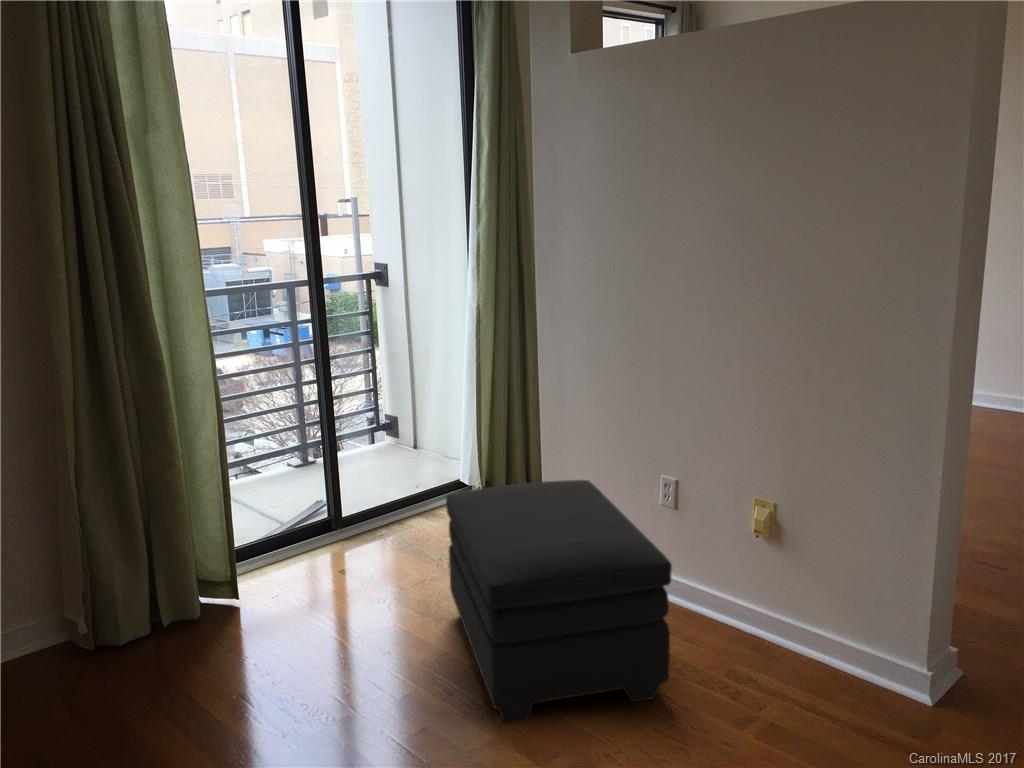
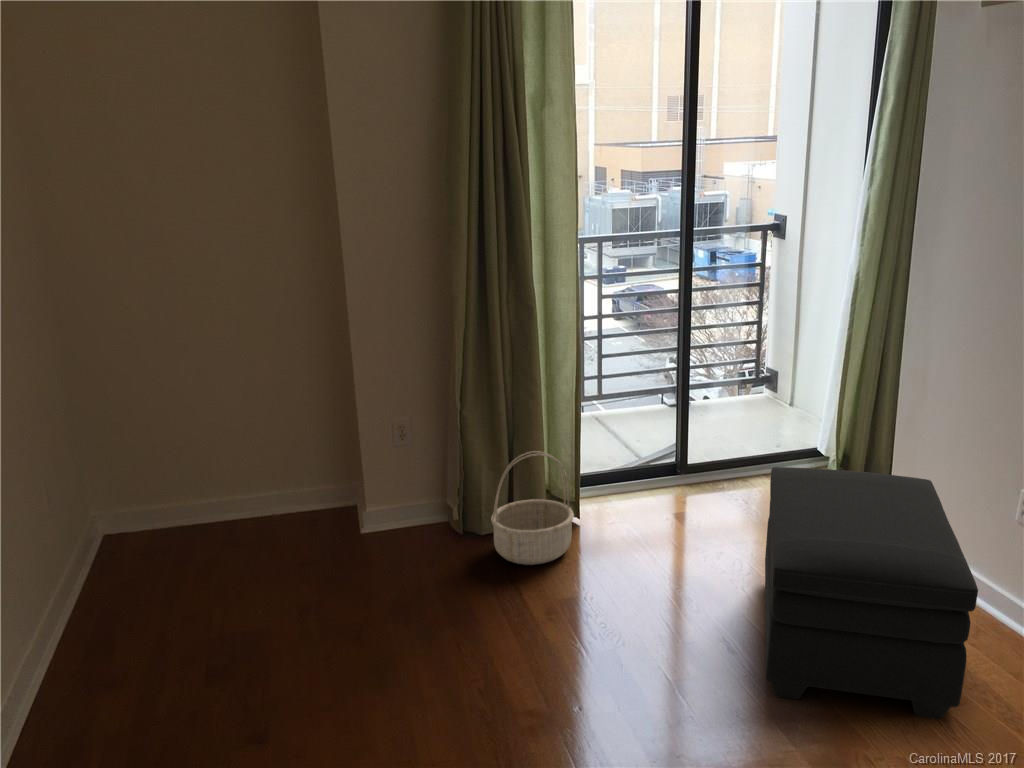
basket: none [136,525,238,663] -> present [491,451,574,565]

